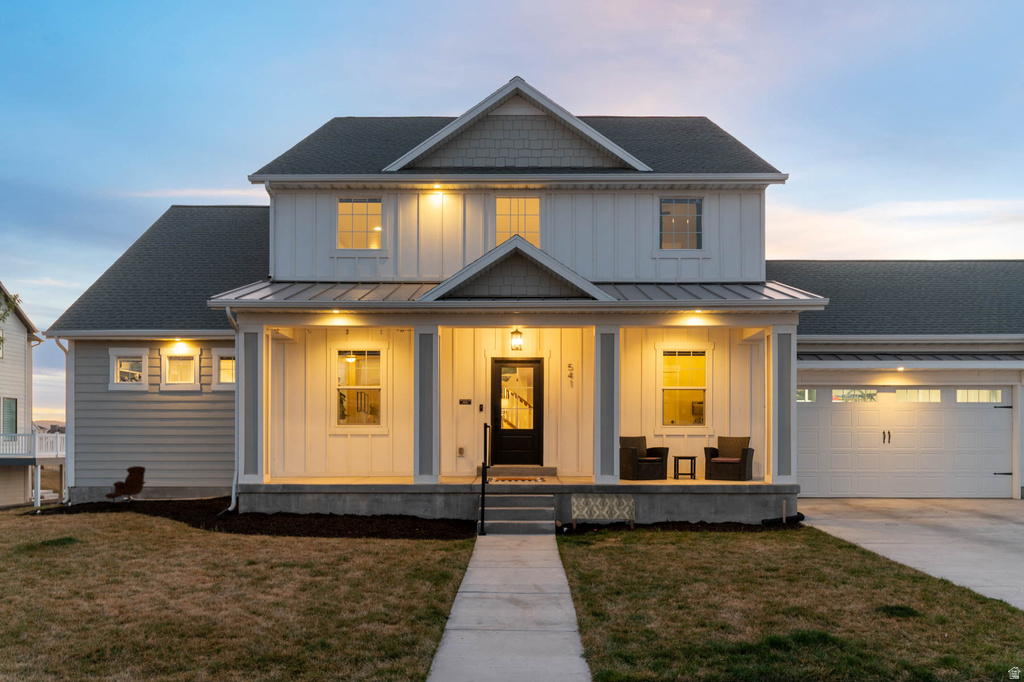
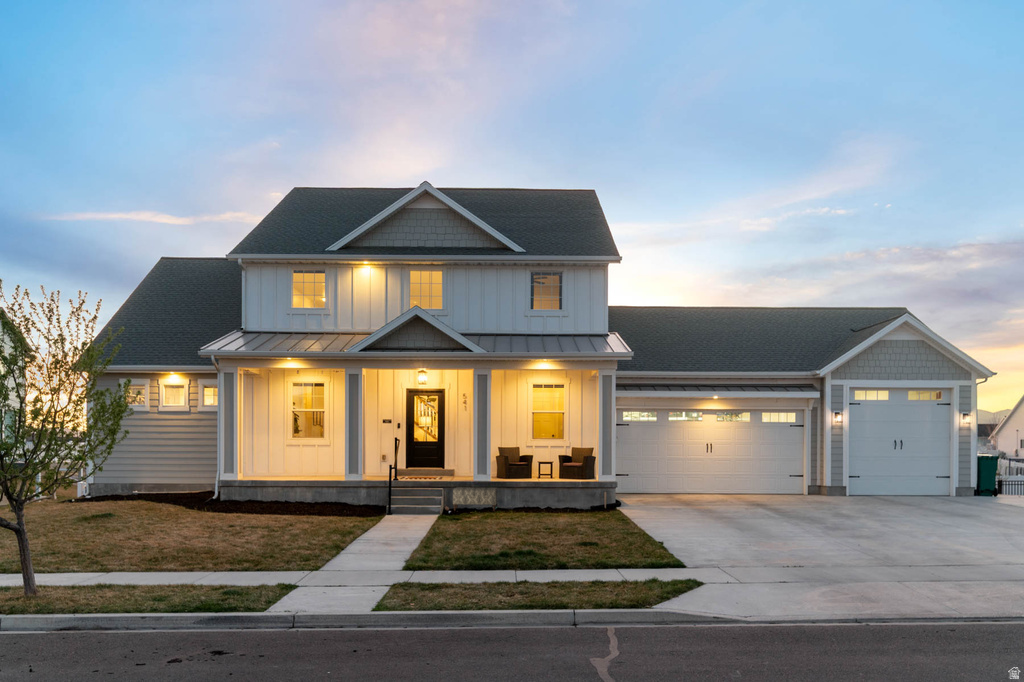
lounge chair: present [105,466,145,507] -> none [119,469,149,499]

